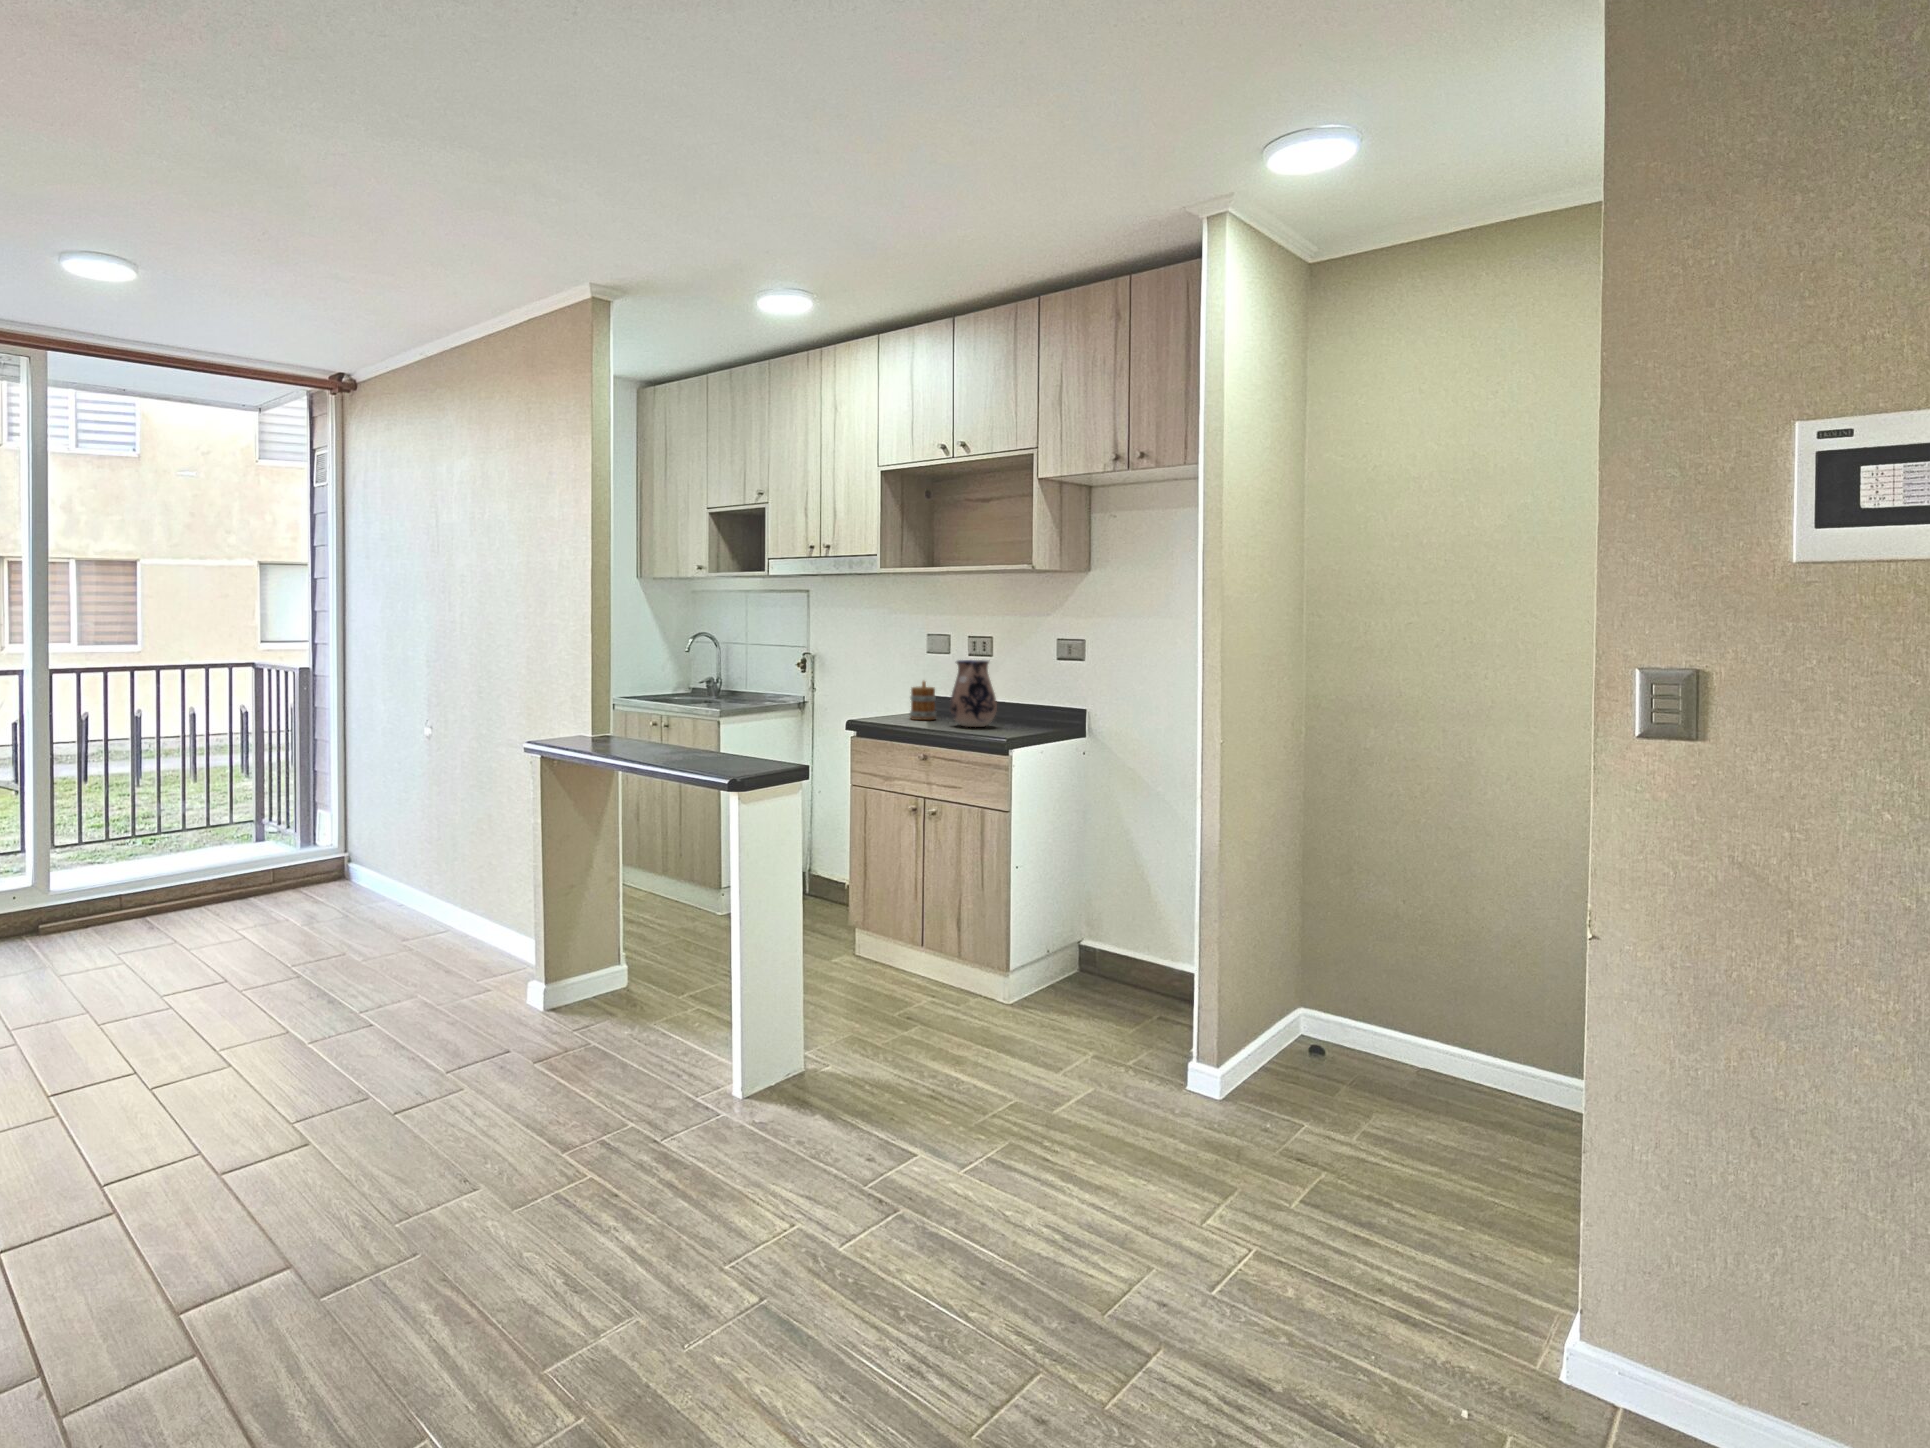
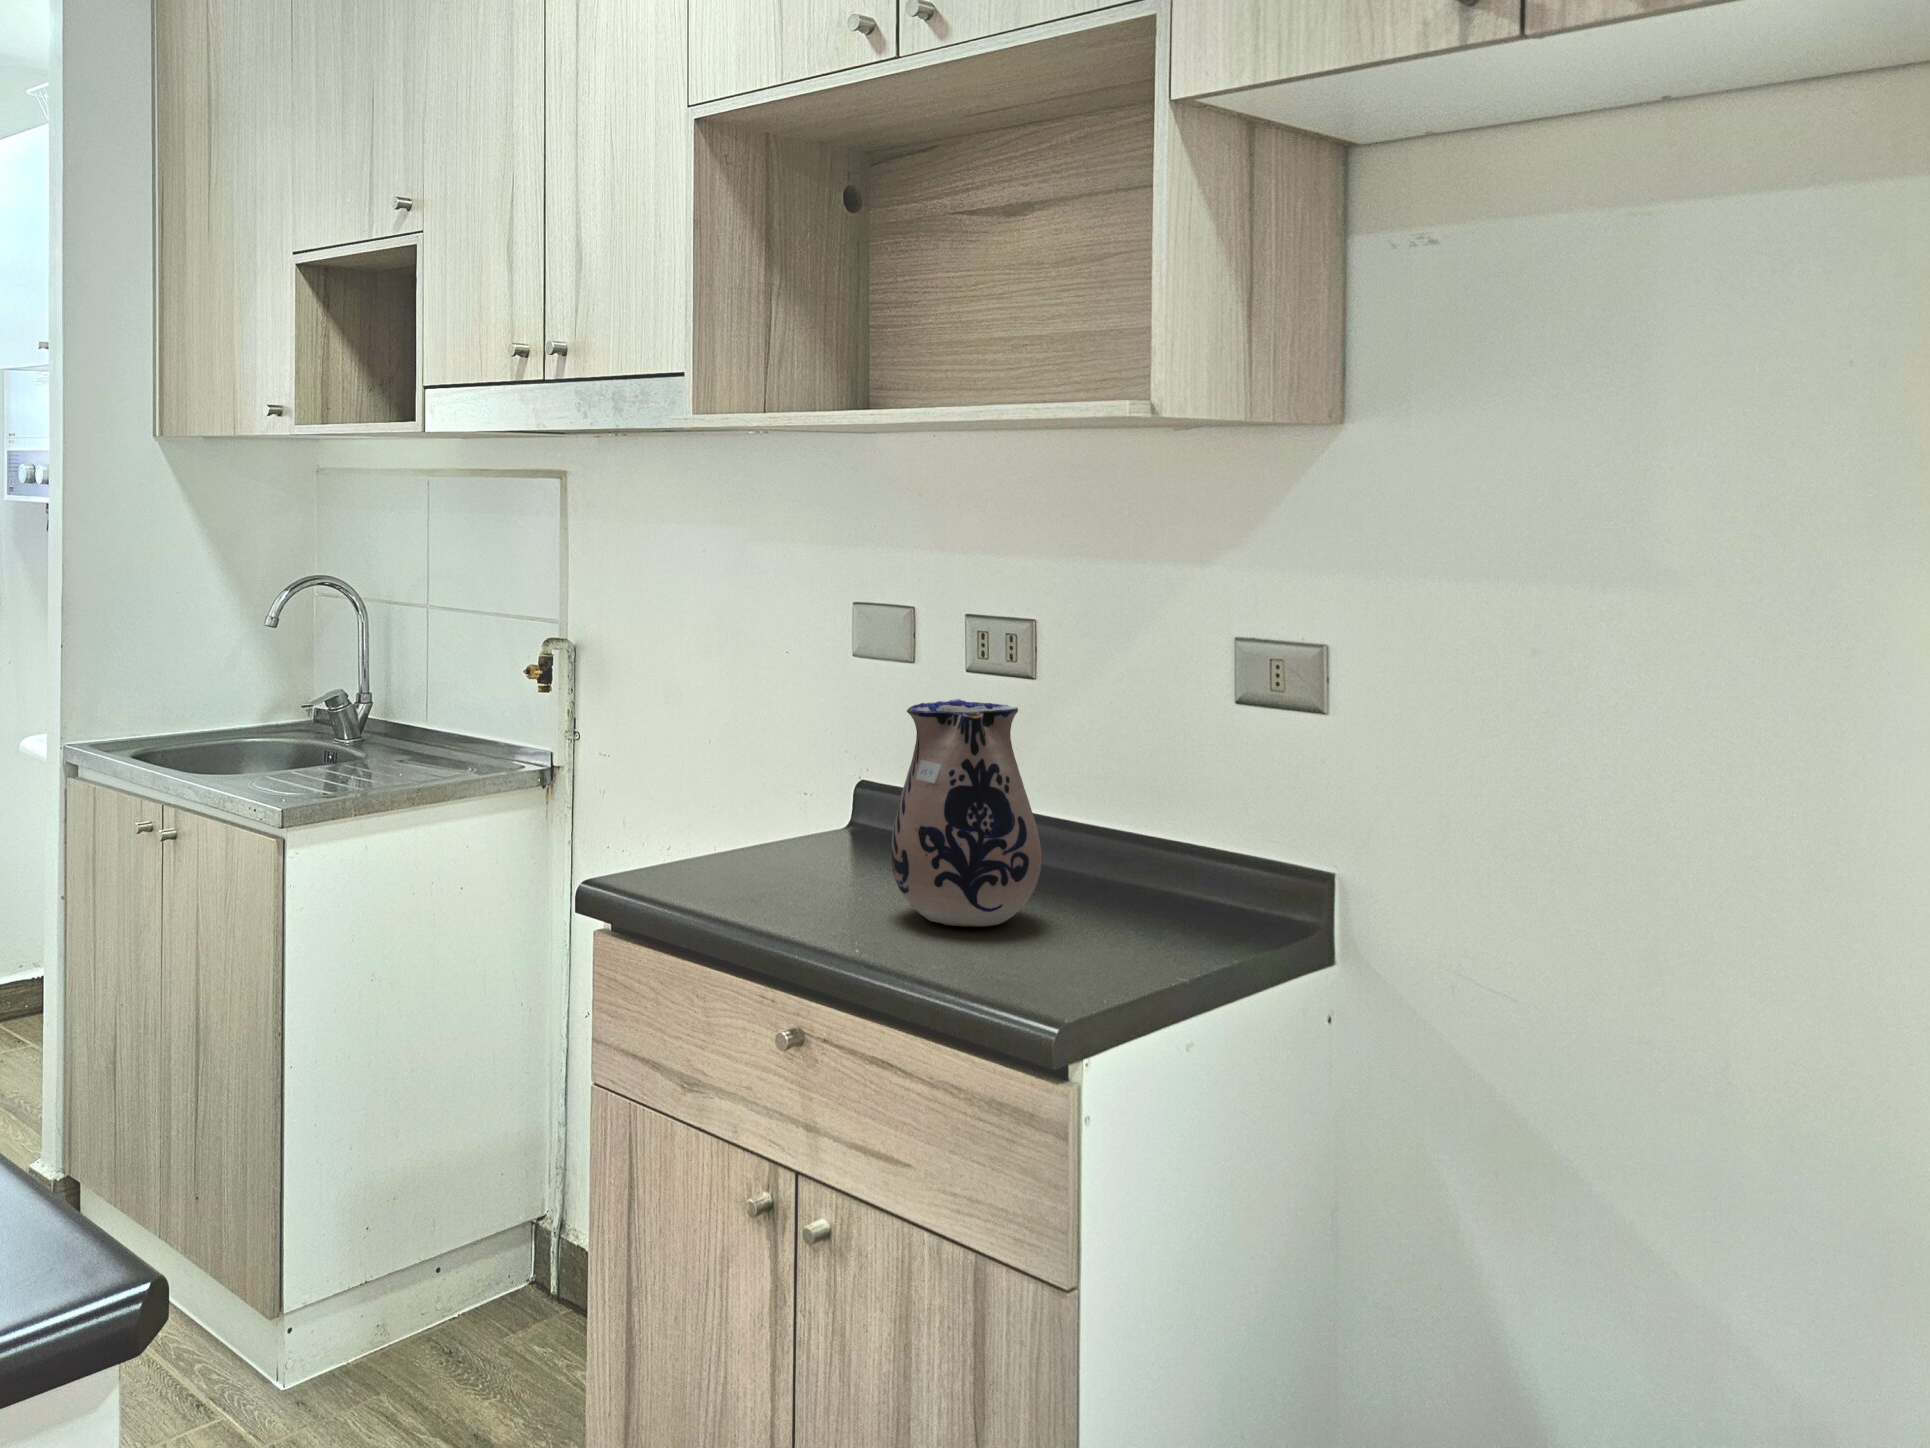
mug: present [910,681,937,720] -> none [783,747,864,877]

